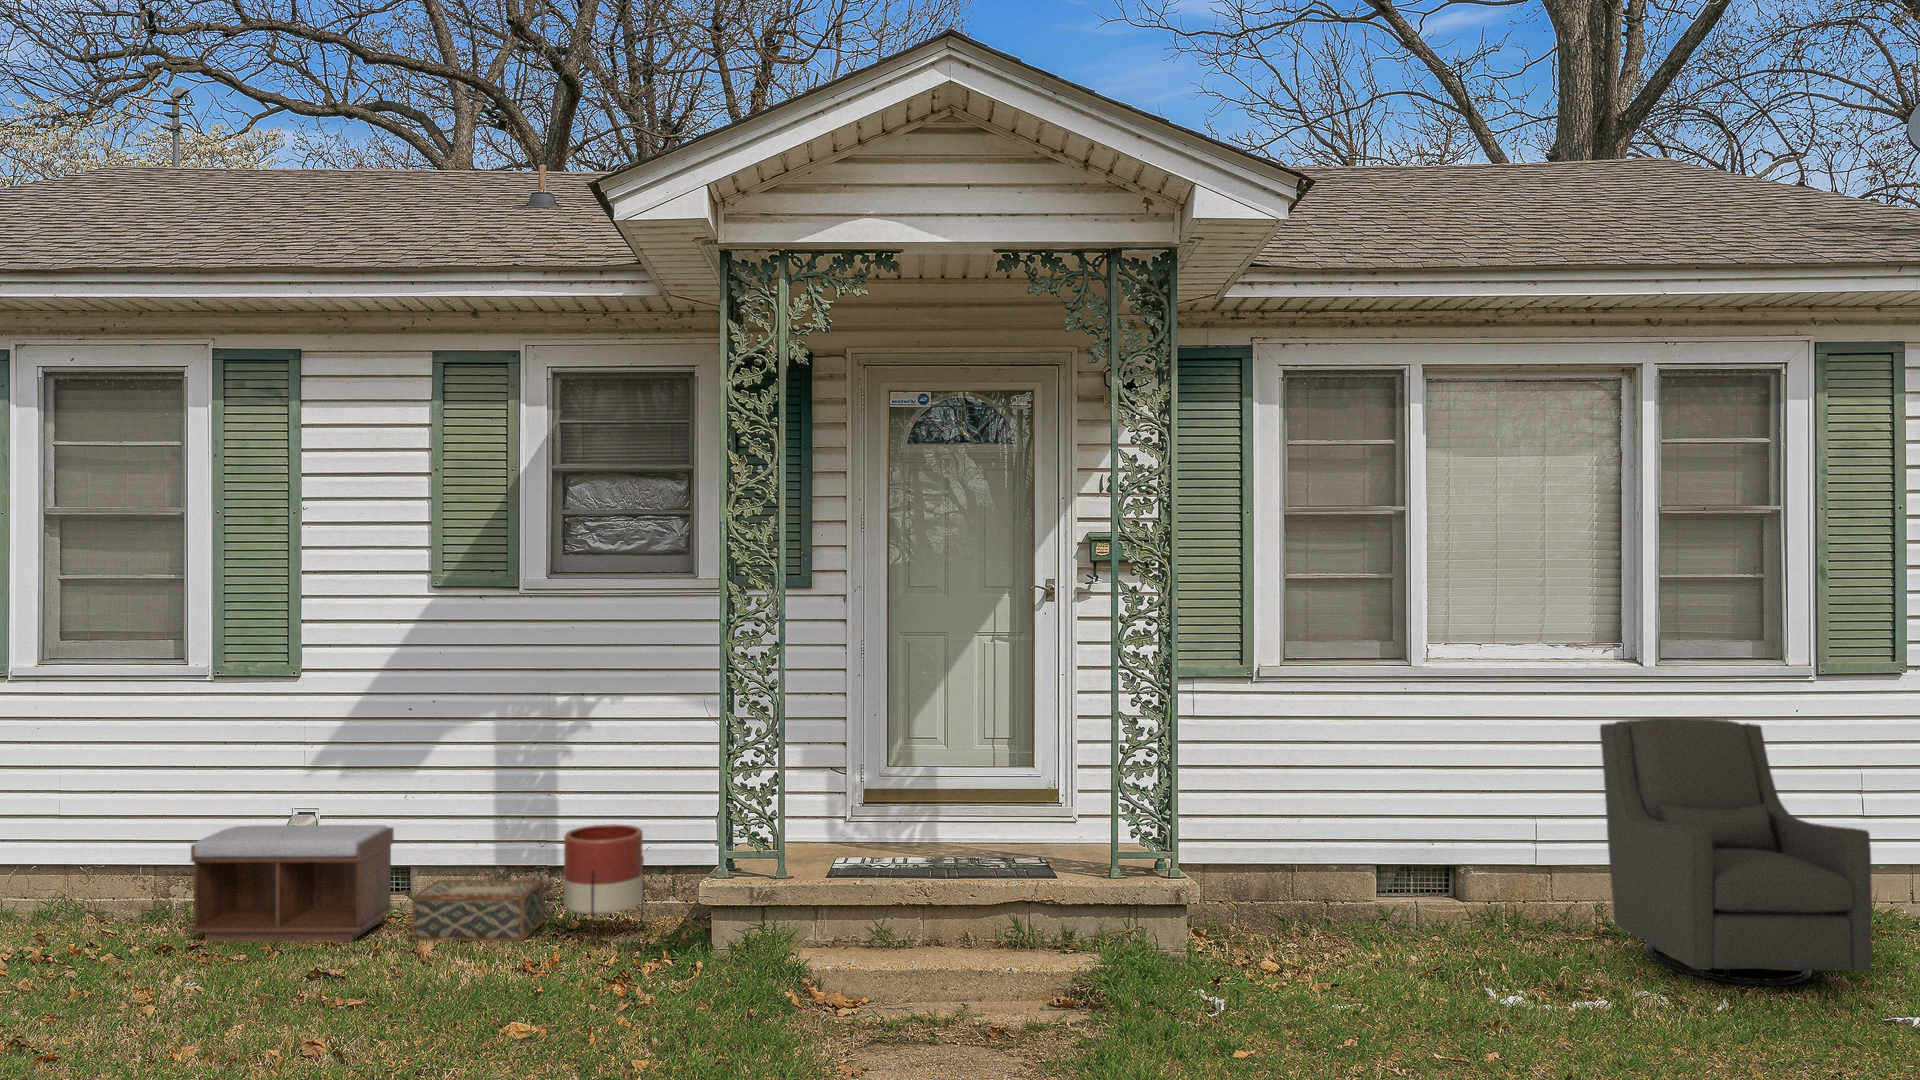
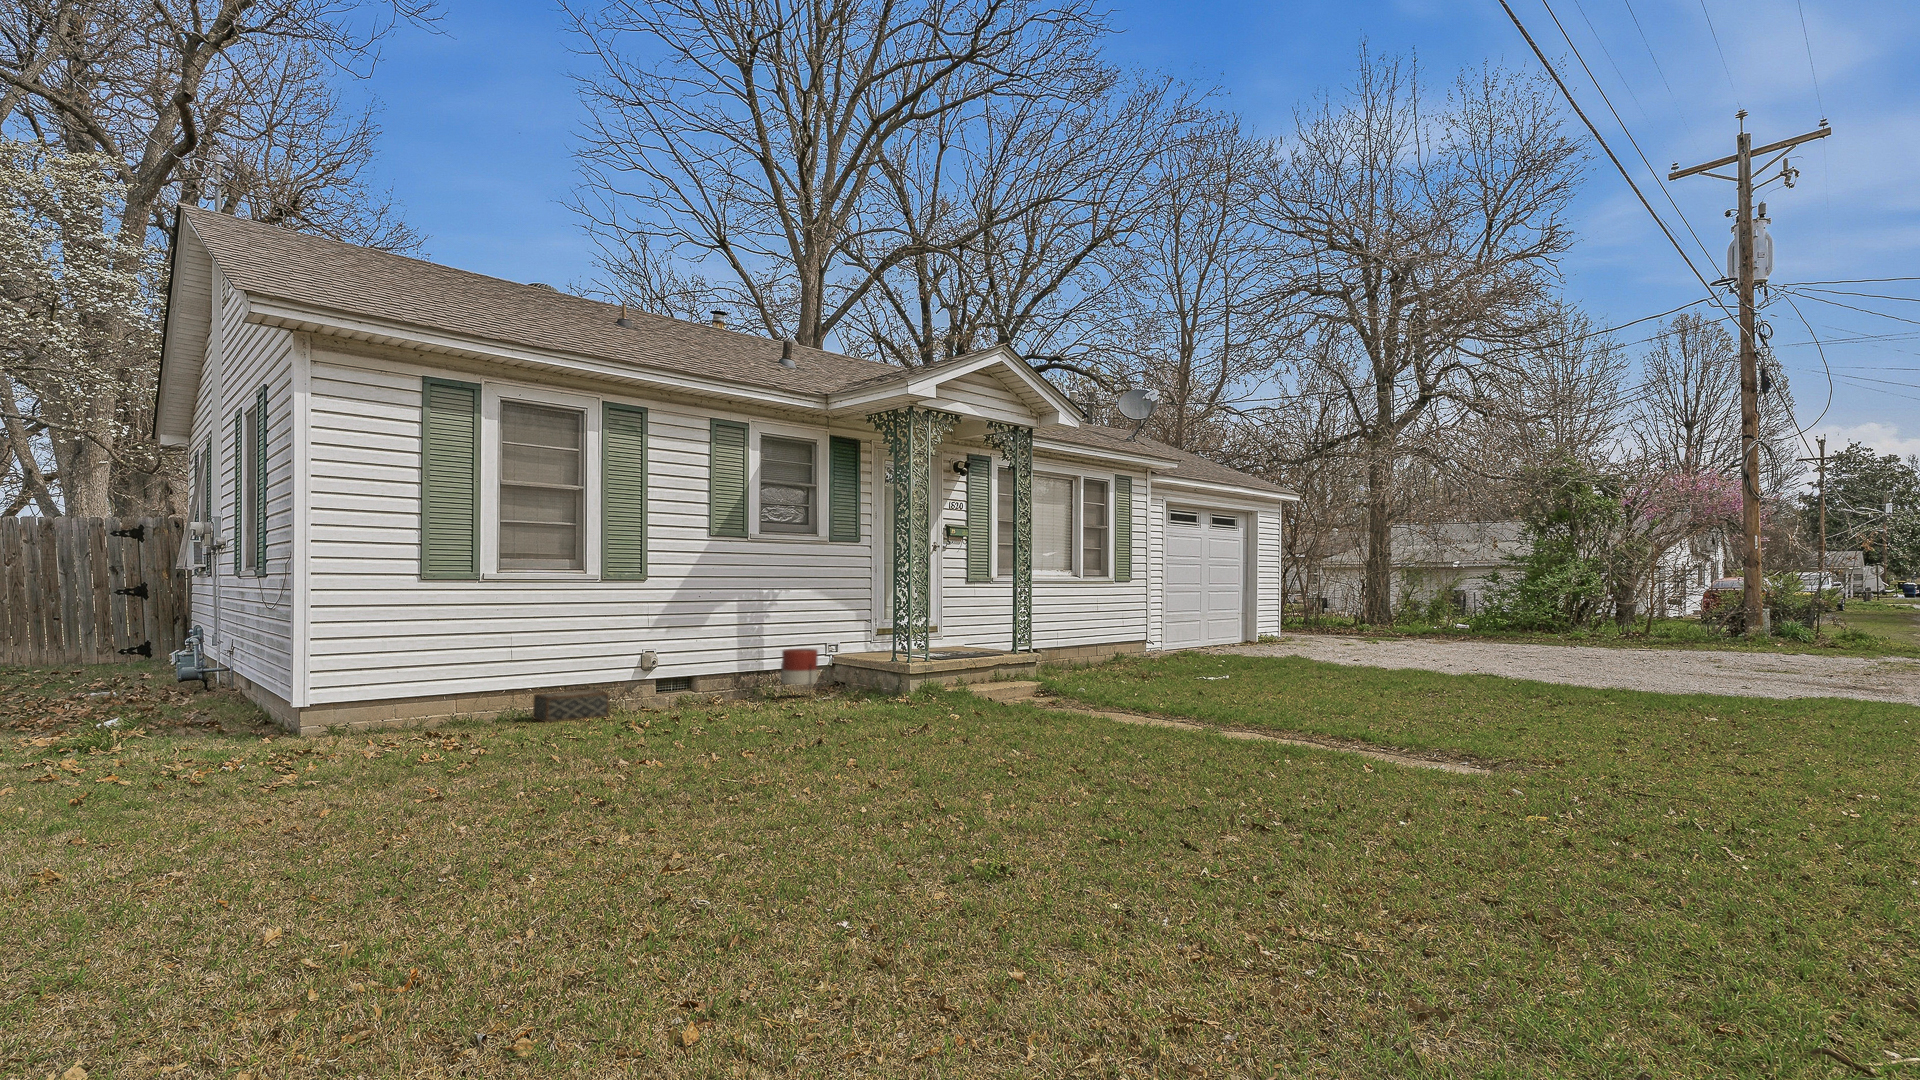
chair: present [1600,718,1872,986] -> none [1076,595,1155,671]
bench: present [190,825,394,942] -> none [618,655,716,715]
woven basket: present [412,880,544,941] -> present [533,689,609,722]

